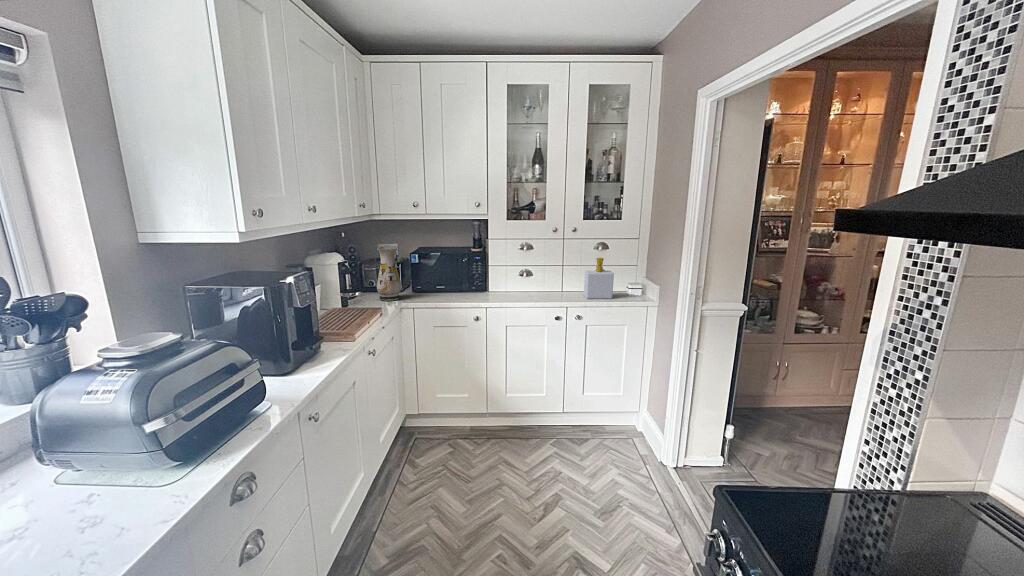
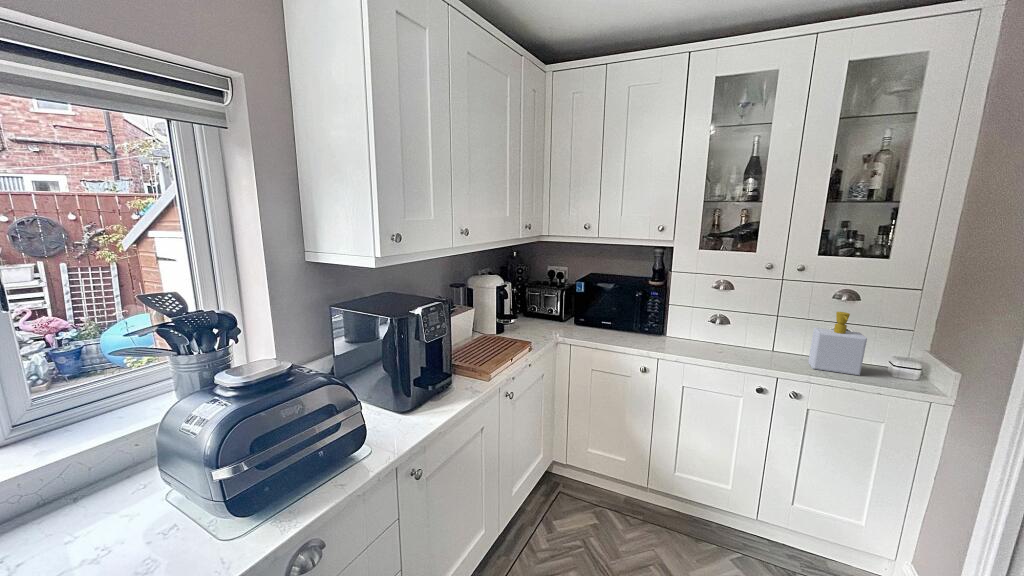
vase: present [377,247,401,301] -> none [535,272,561,332]

